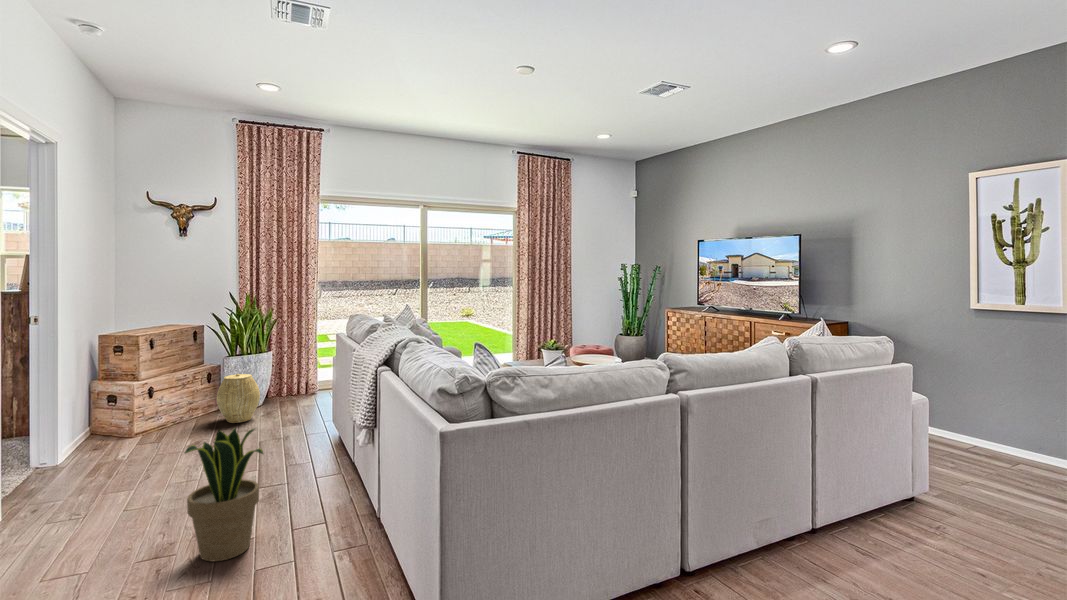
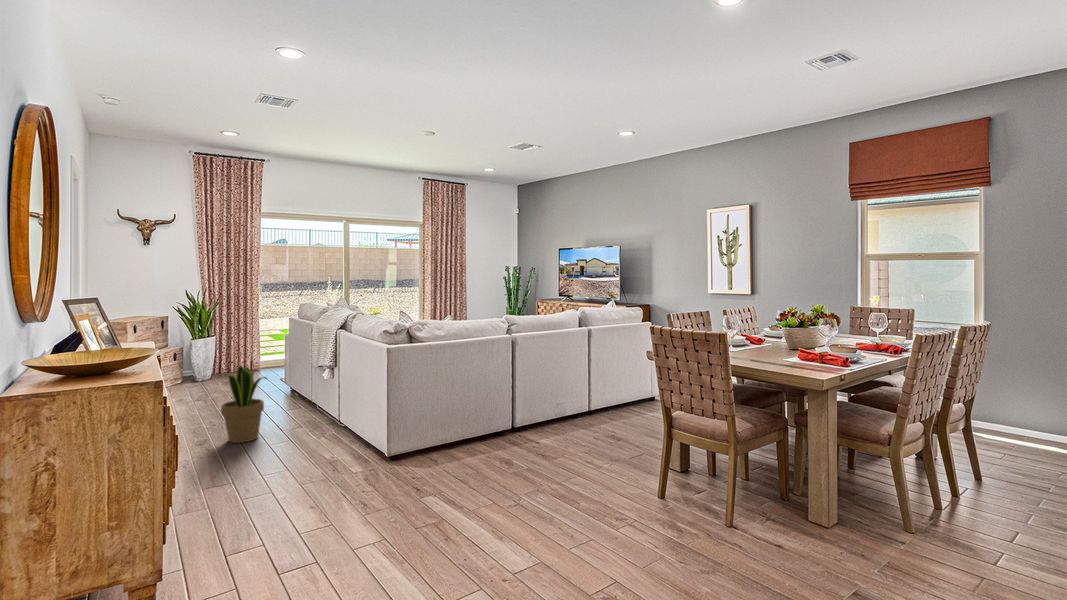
woven basket: present [216,374,260,423] -> none [188,351,222,388]

